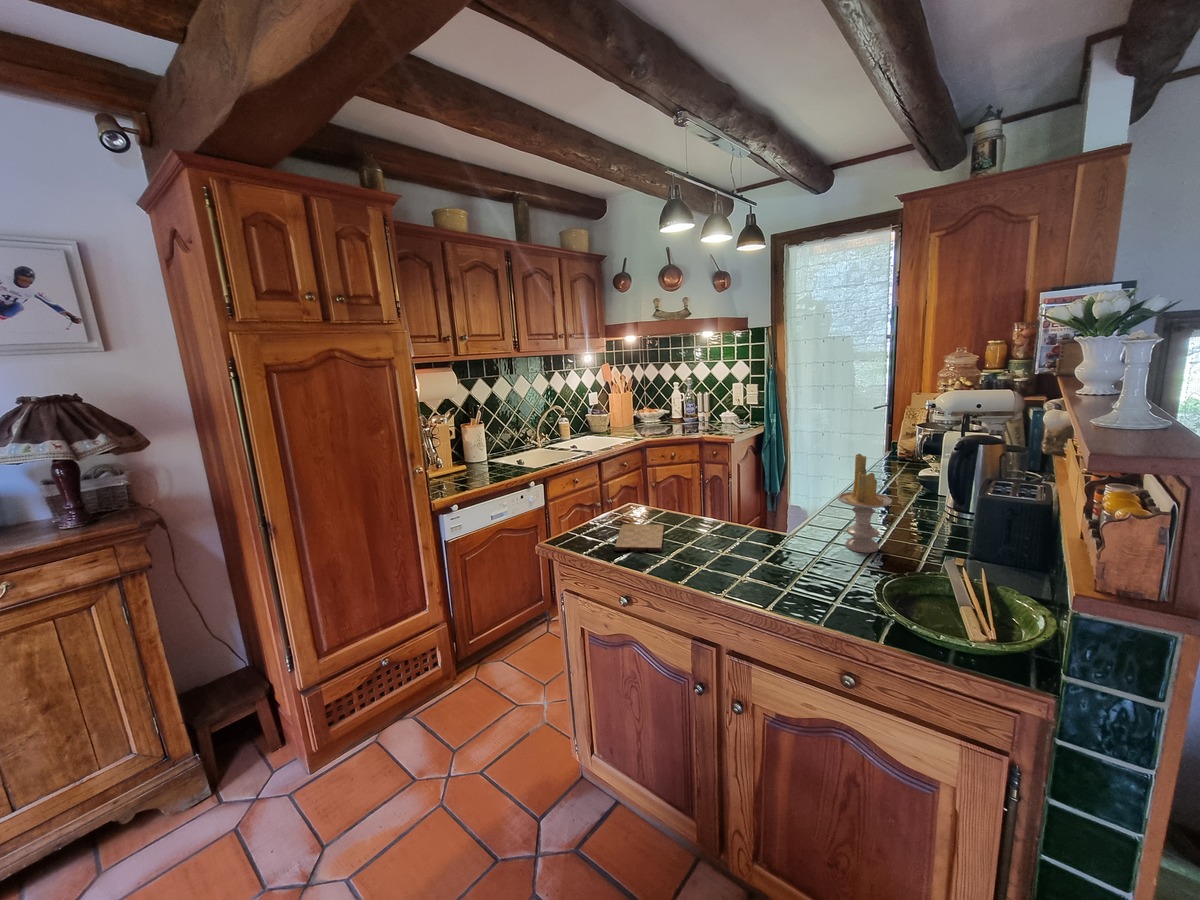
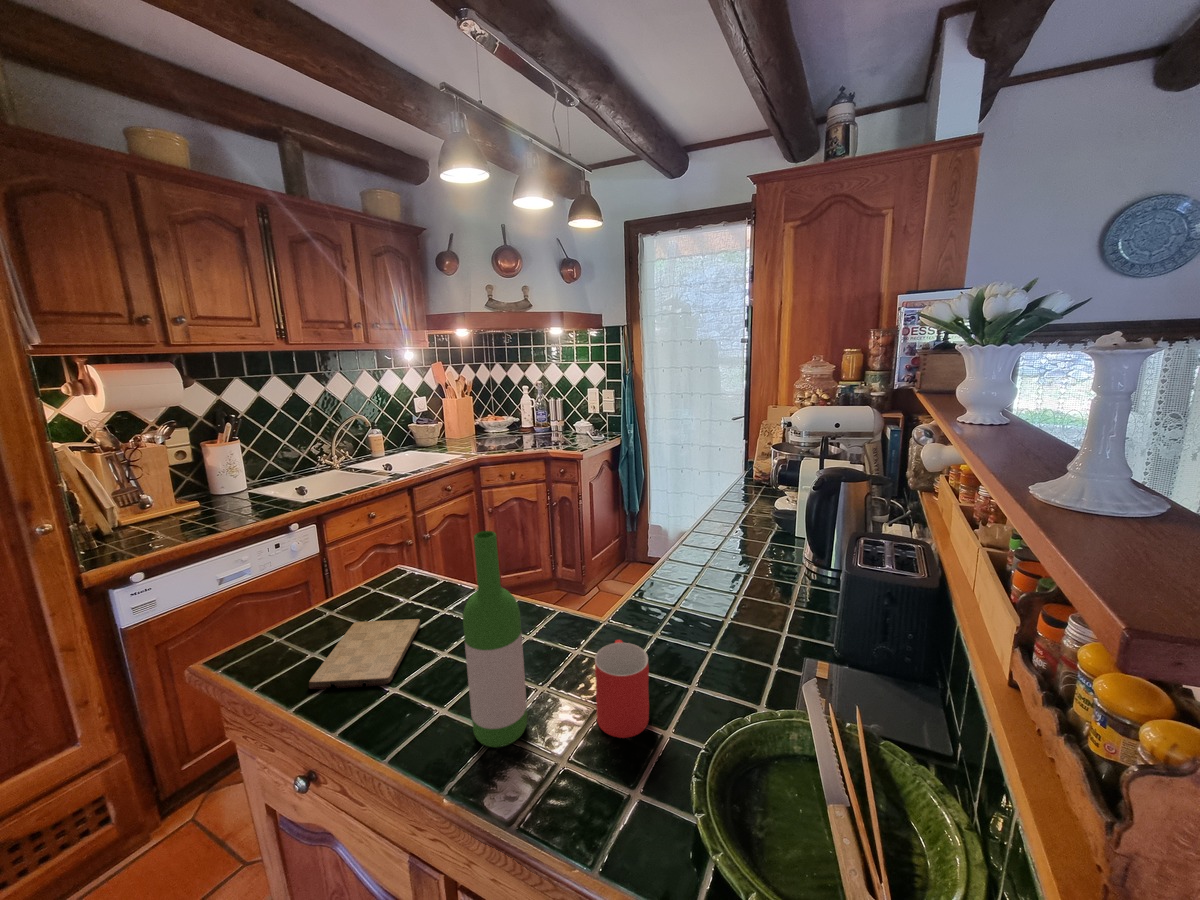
wine bottle: none [724,451,758,577] -> present [463,531,527,747]
candle: present [837,454,892,553] -> none [662,513,736,662]
mug: none [800,527,836,579] -> present [595,640,649,738]

